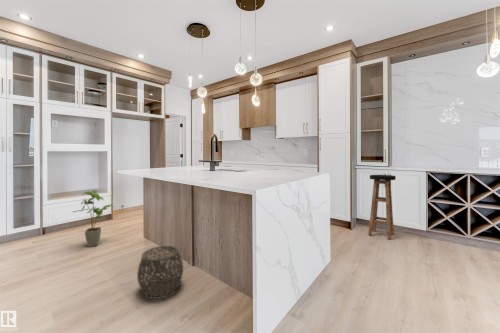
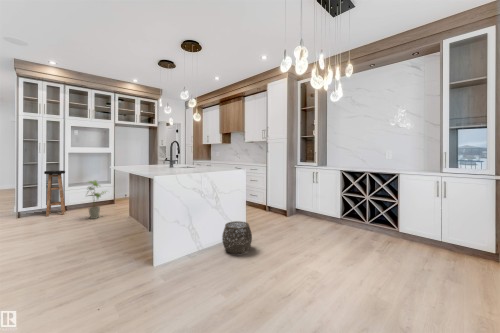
bar stool: present [368,175,396,239] -> present [44,171,66,216]
woven basket: present [137,246,183,297] -> present [222,221,252,254]

